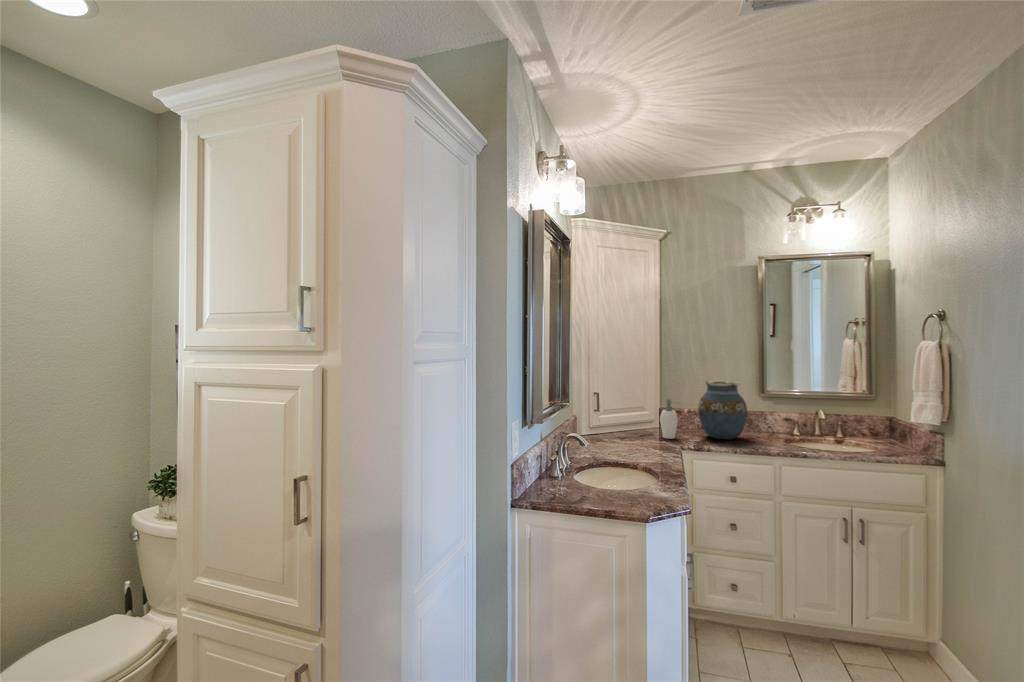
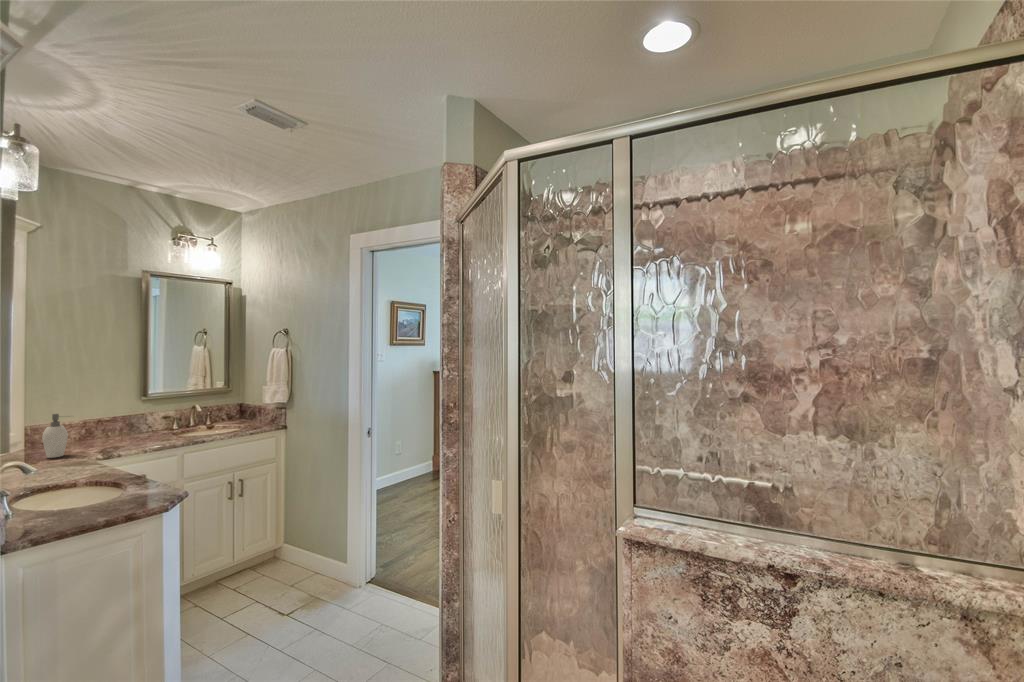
vase: present [698,381,747,439] -> none [86,388,143,446]

